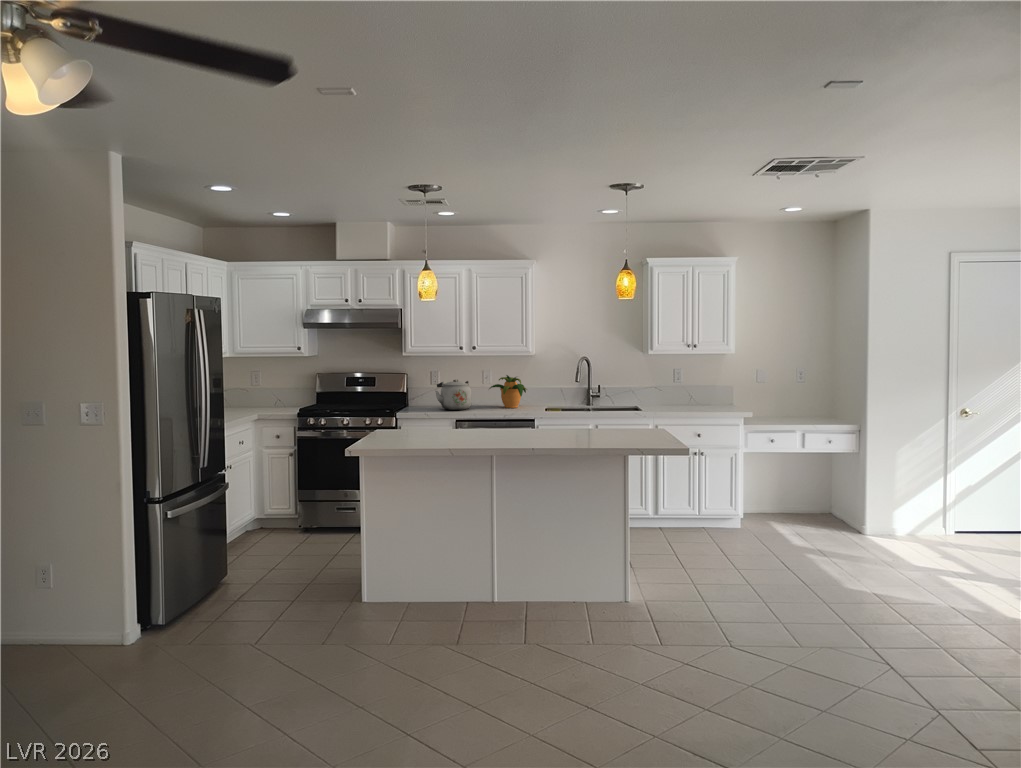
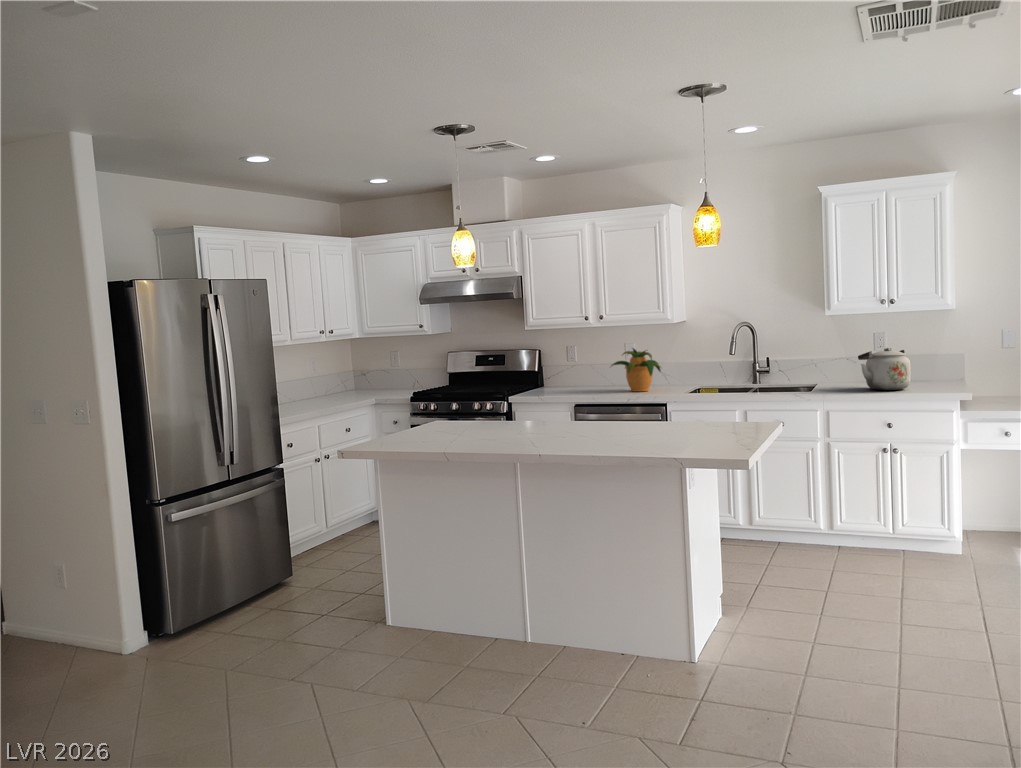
kettle: present [435,379,471,410] -> present [858,348,911,390]

